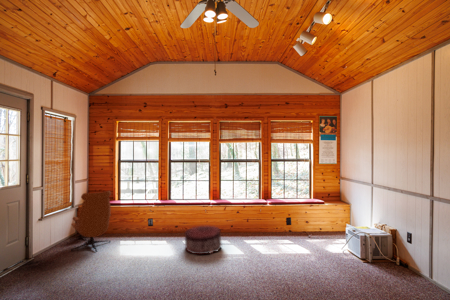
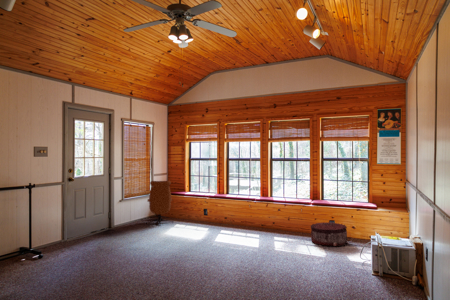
pouf: present [185,226,221,254] -> present [311,222,347,246]

